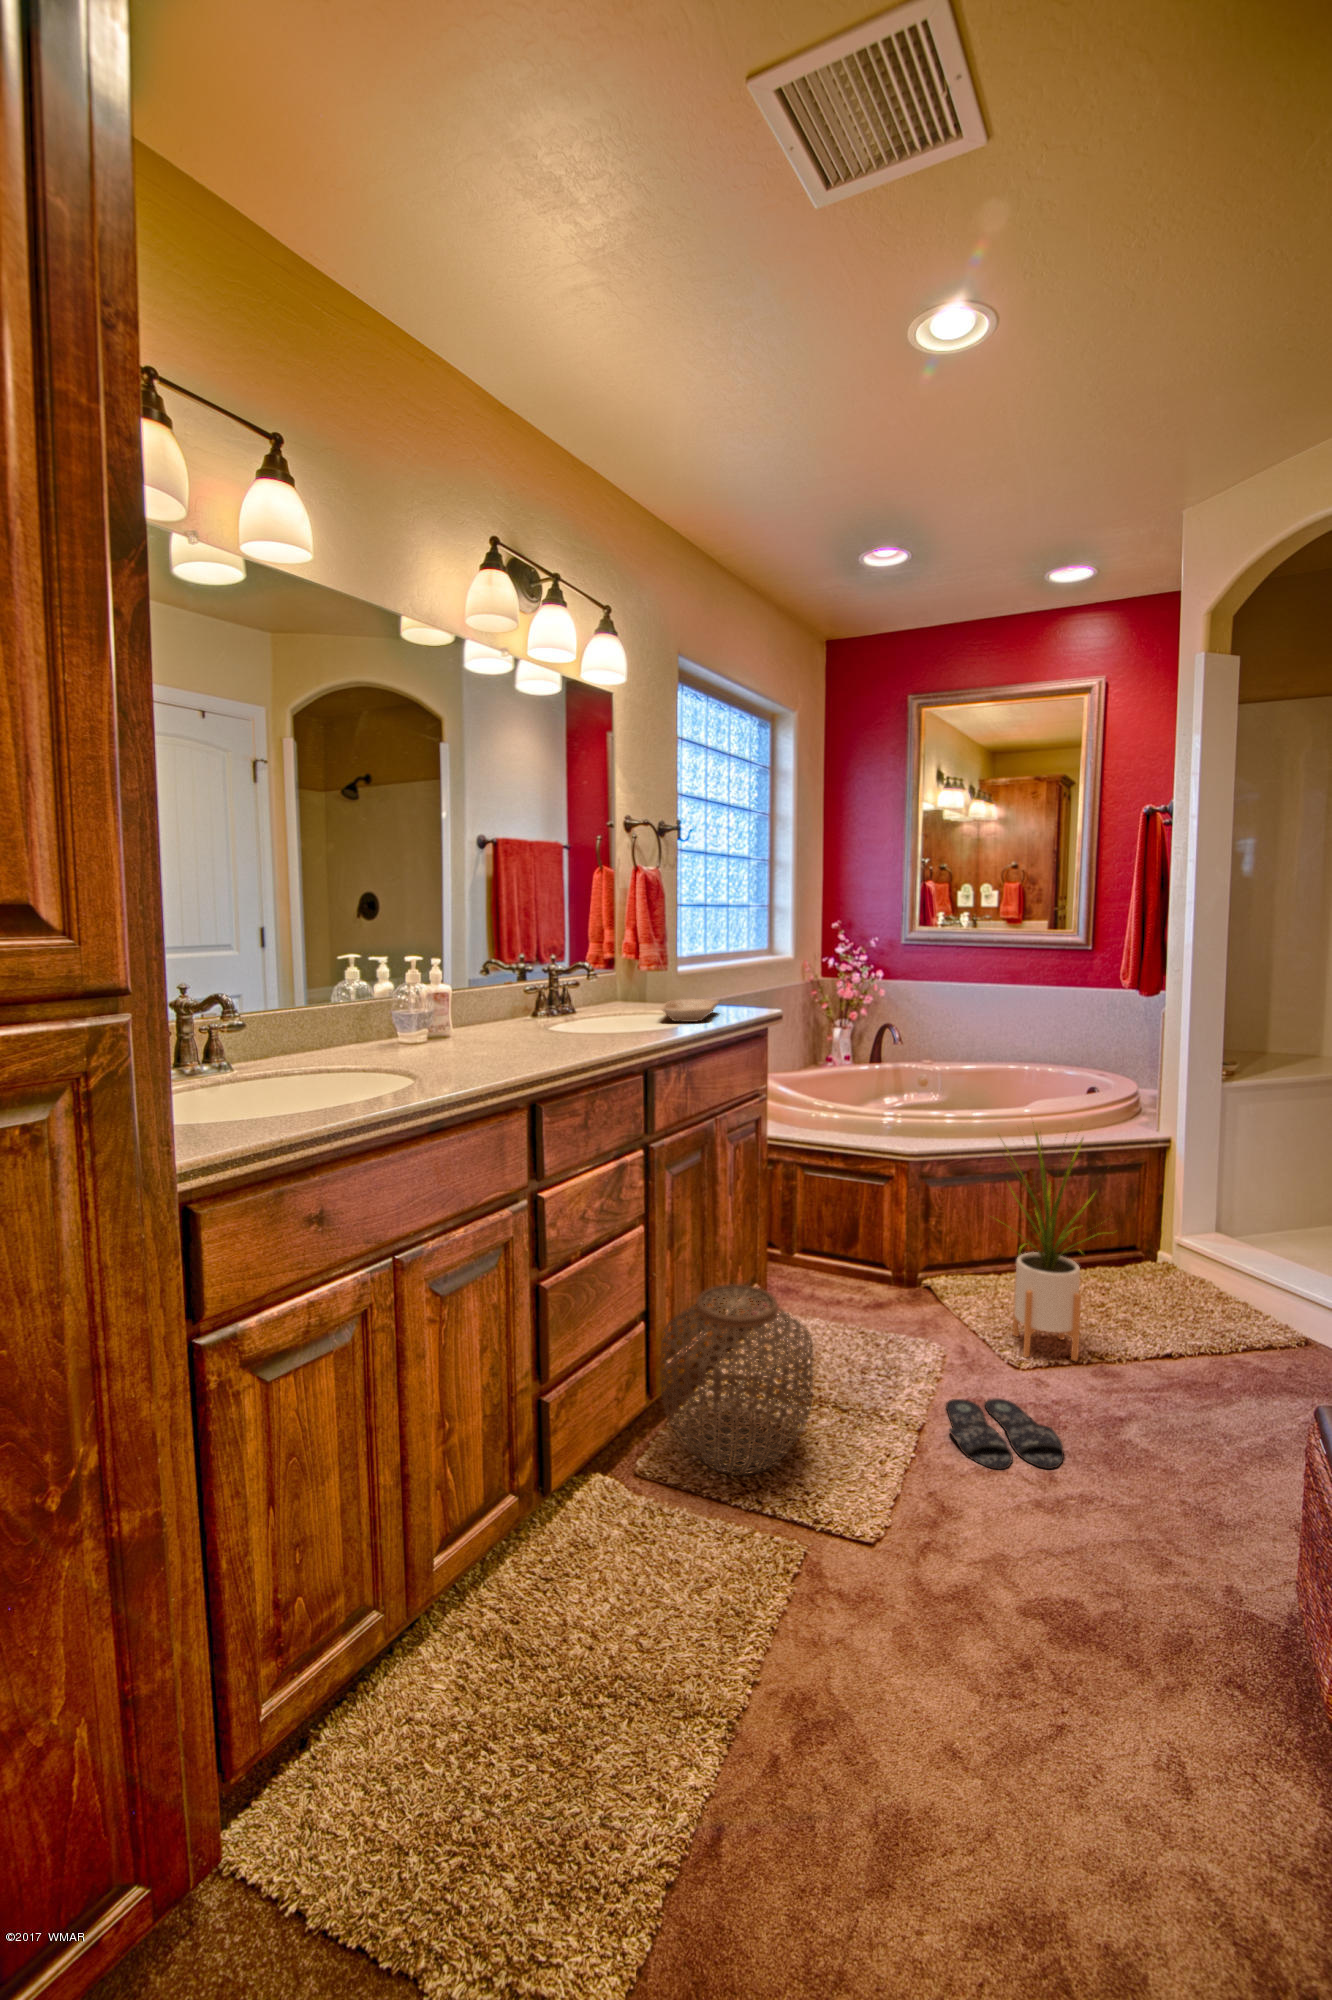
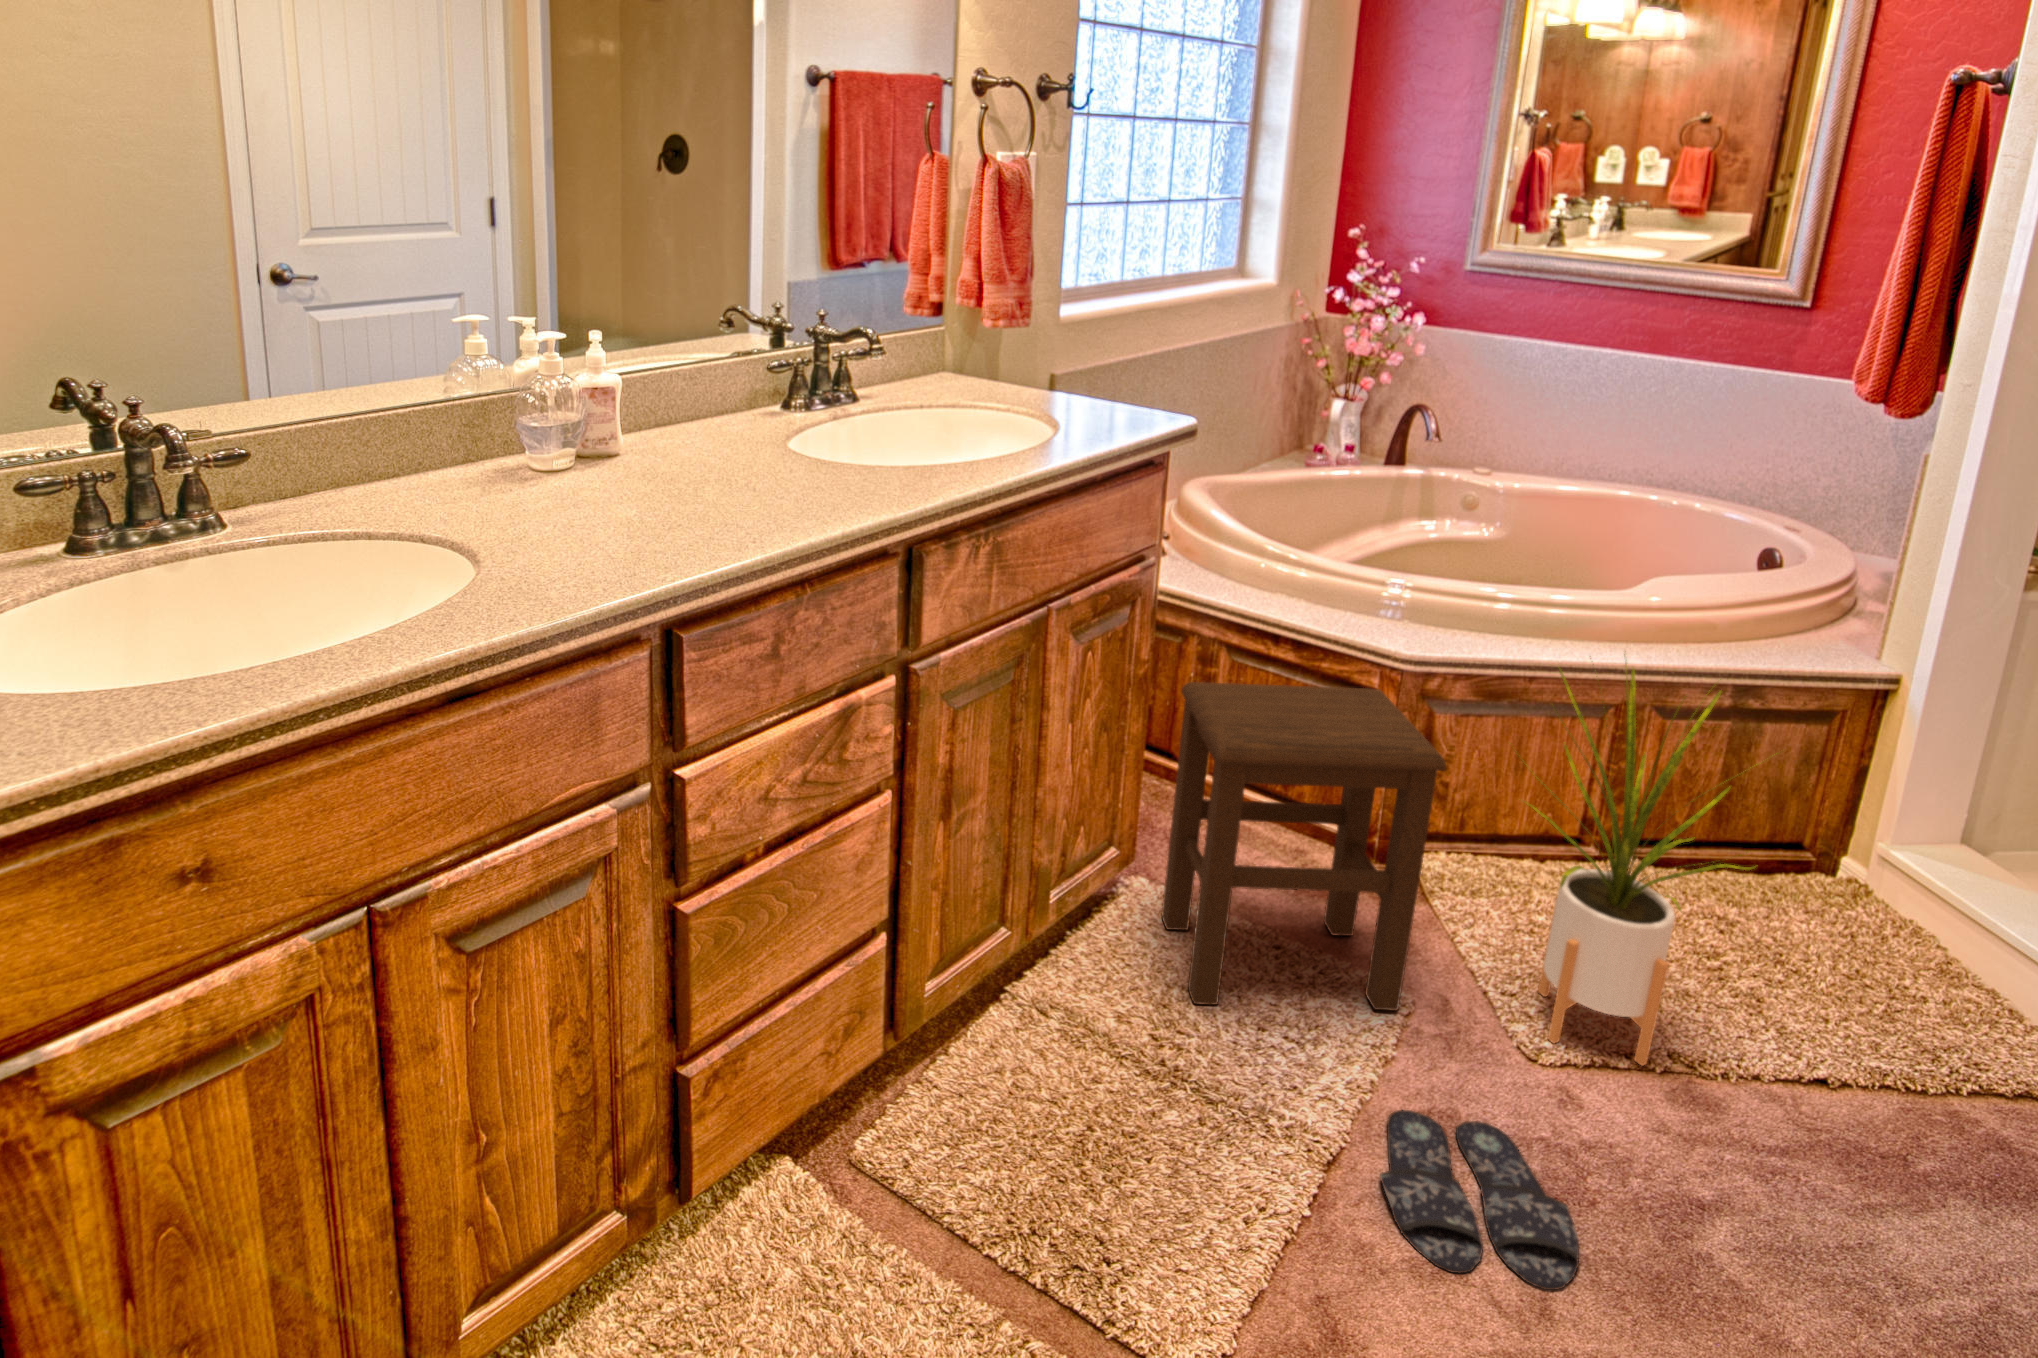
tray: present [662,999,719,1022] -> none [978,390,1090,444]
stool: none [789,1162,948,1366] -> present [1162,682,1446,1011]
woven basket: present [660,1284,813,1474] -> none [901,894,1153,1200]

